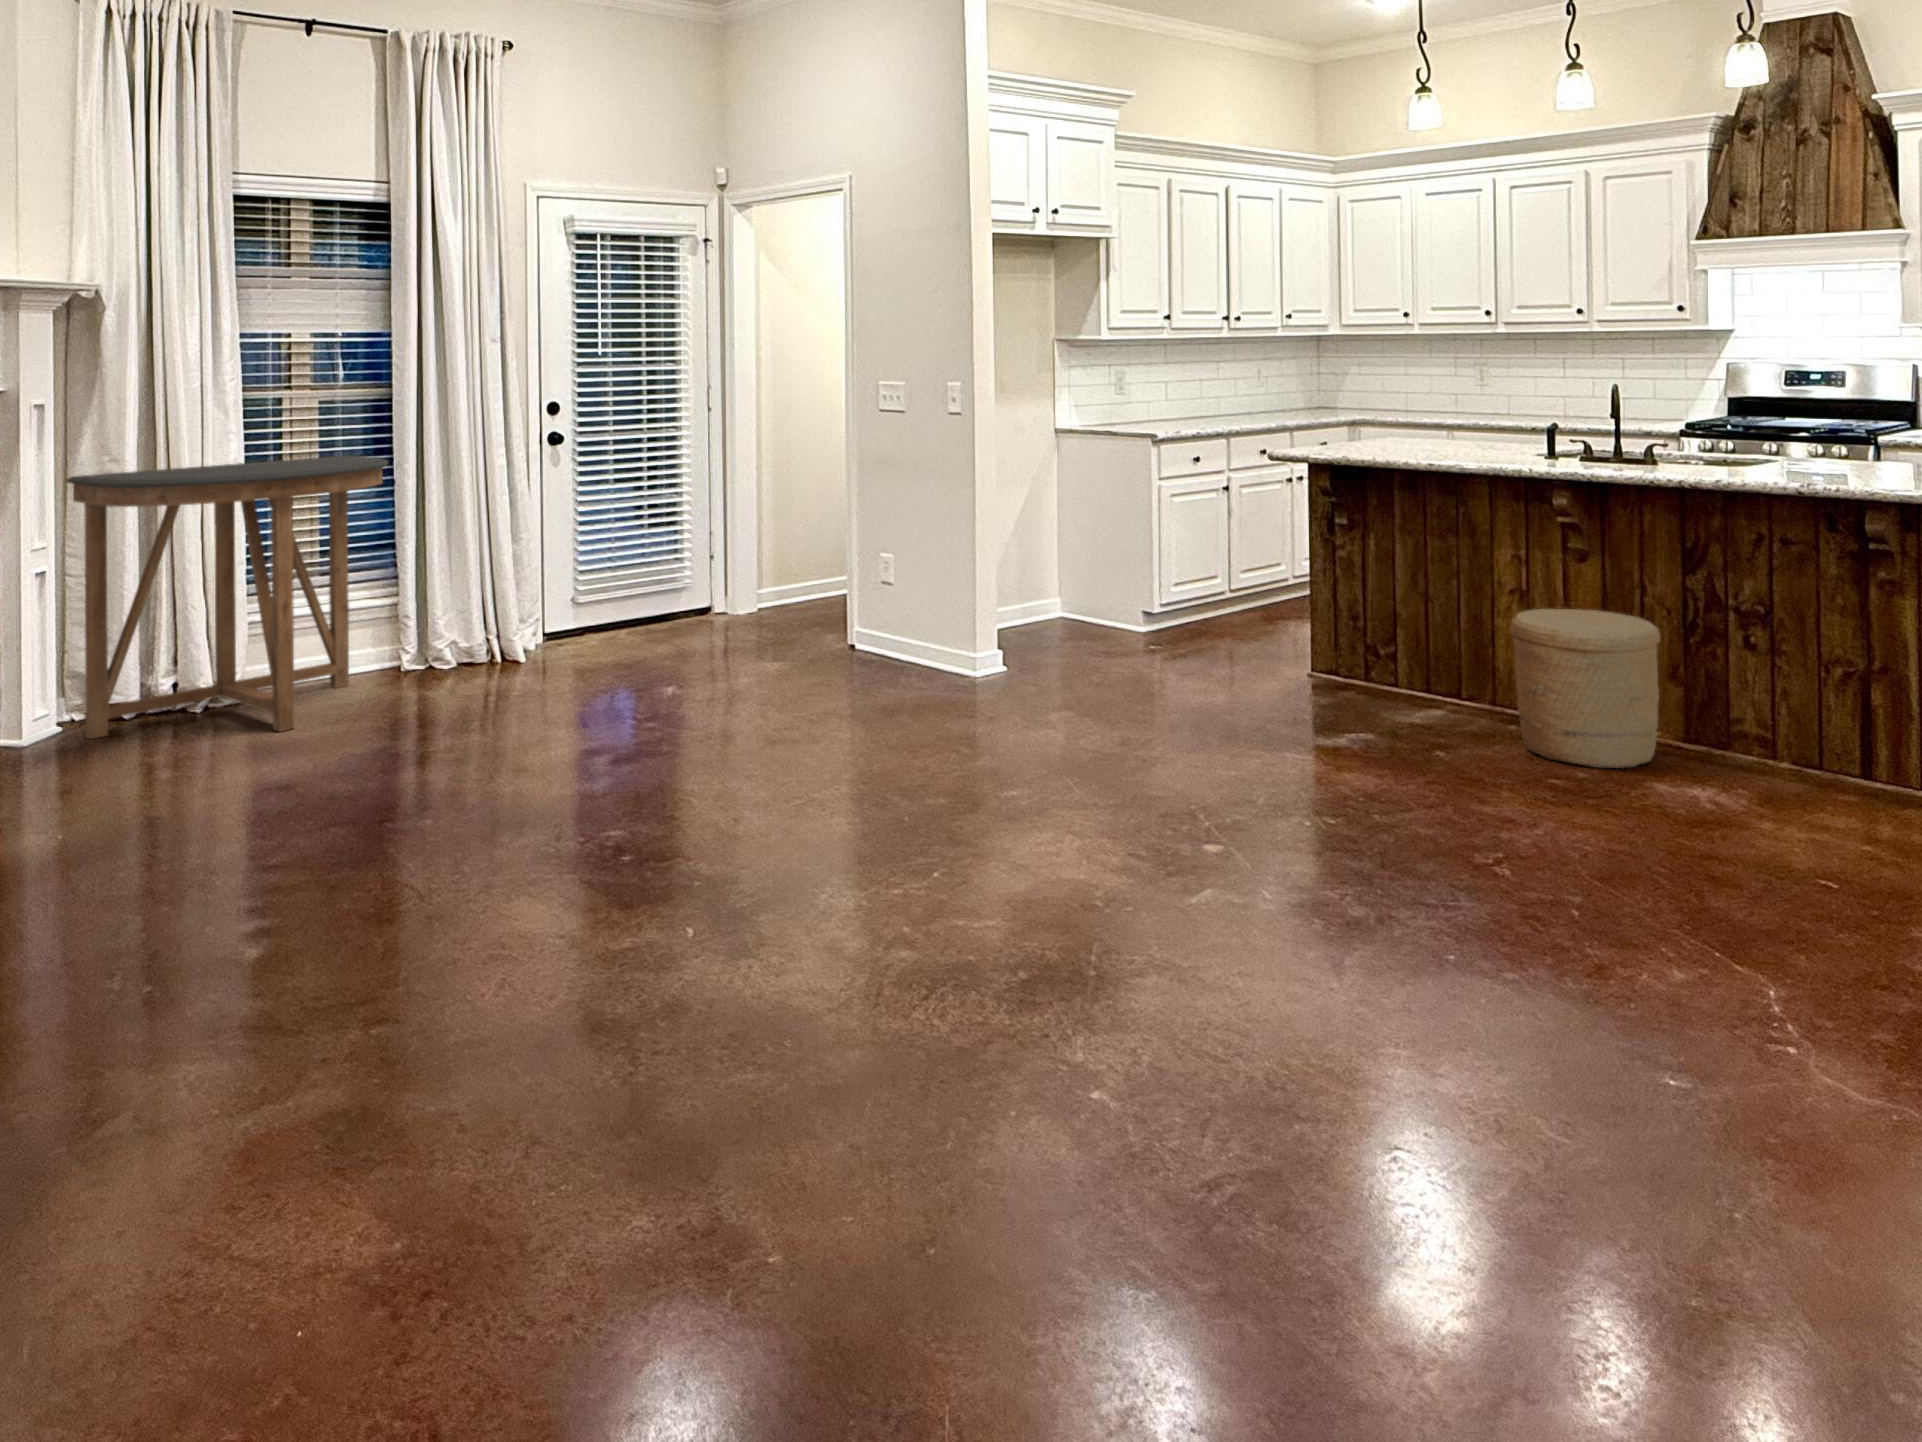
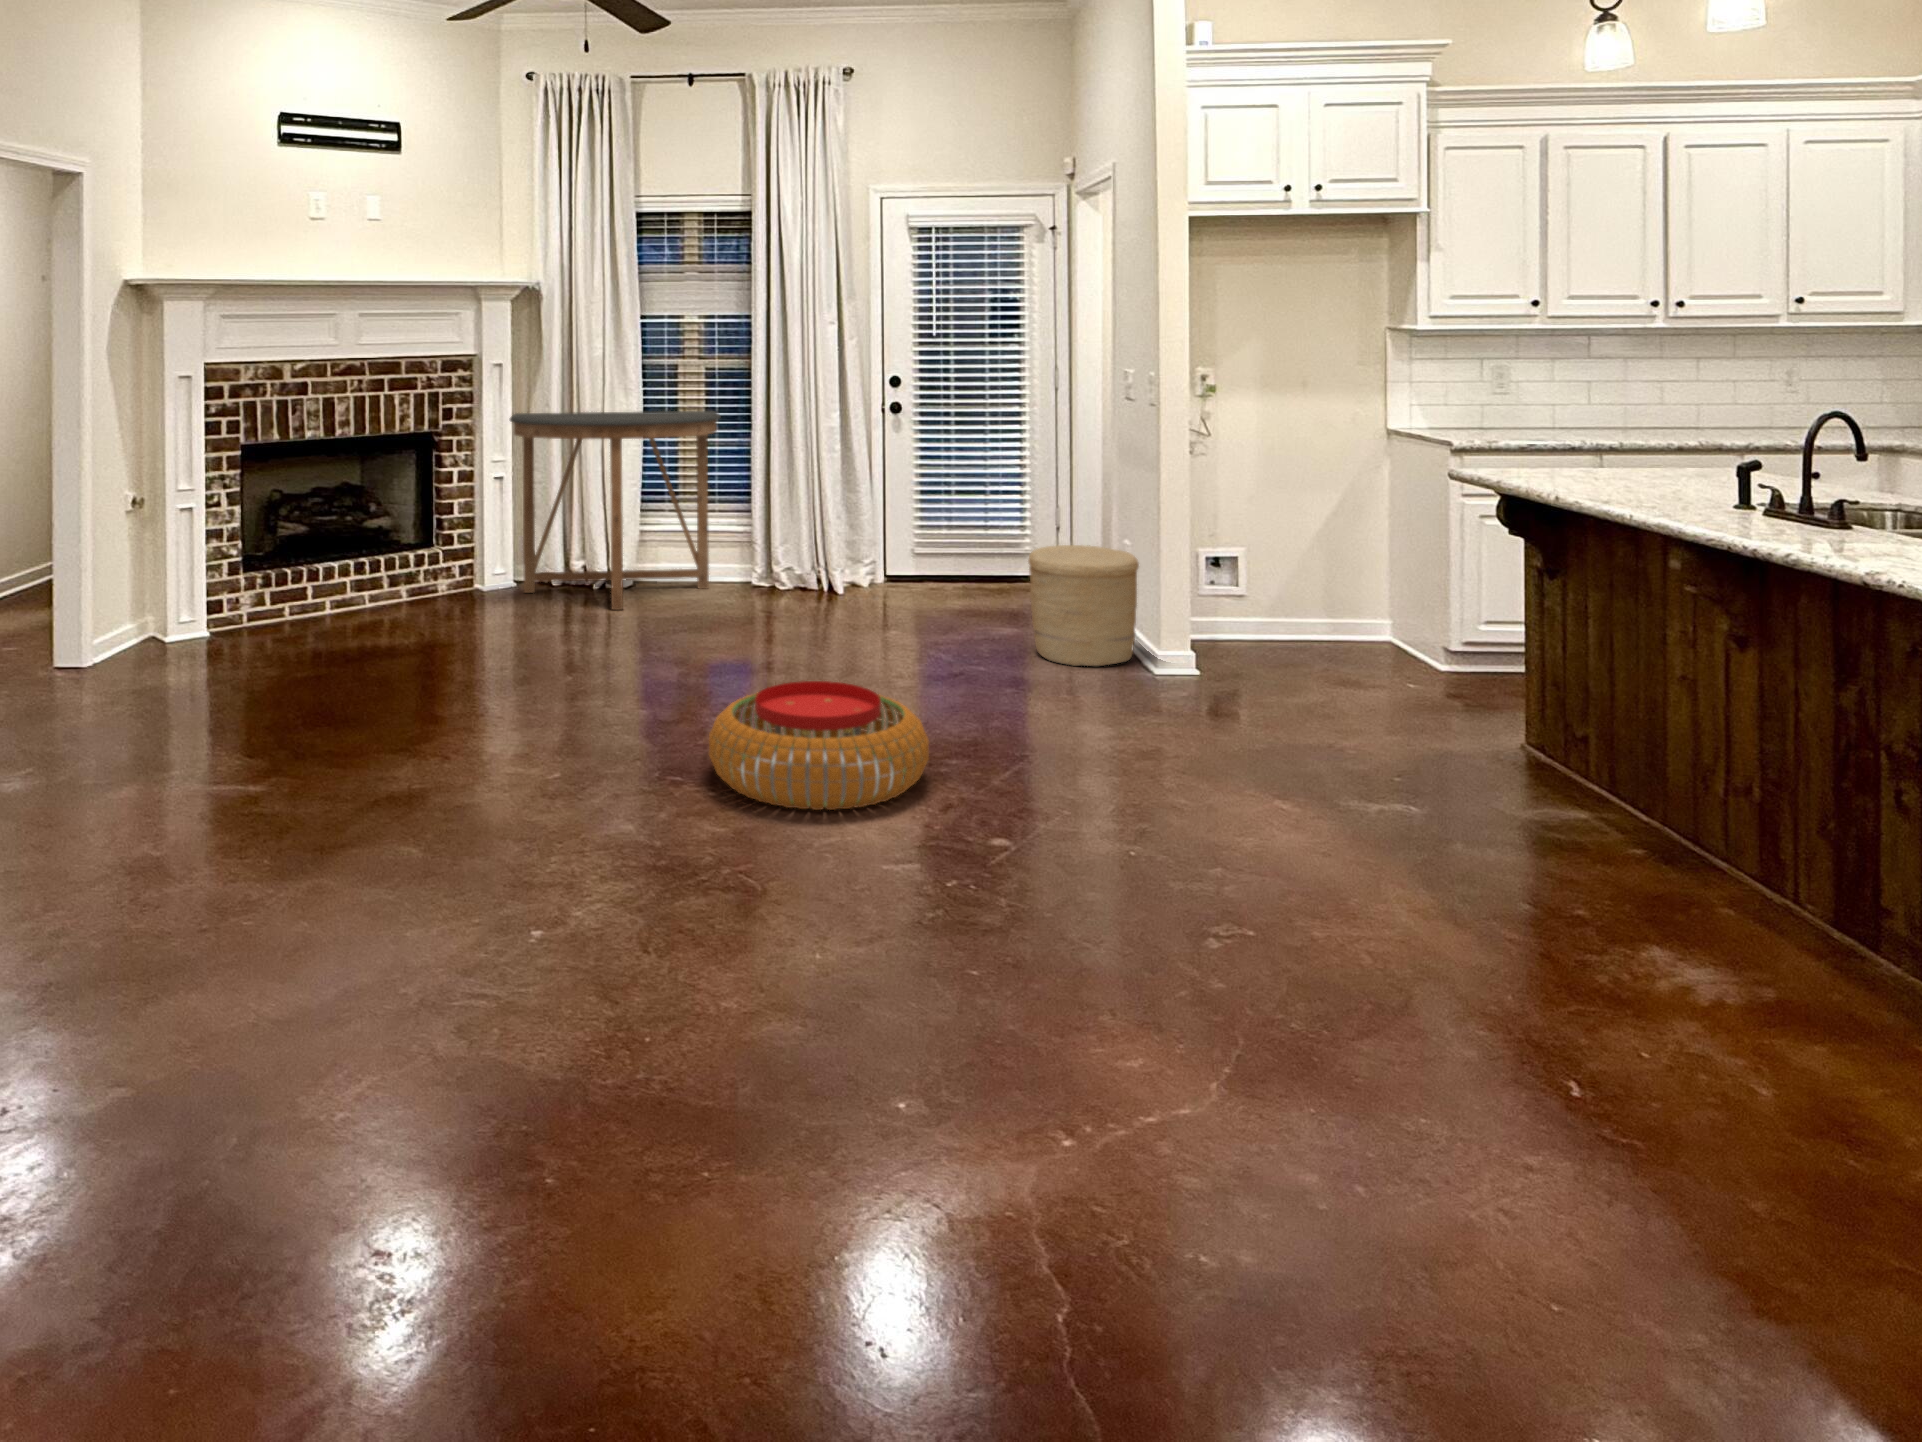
woven basket: present [1510,609,1660,768] -> present [1028,545,1139,666]
pouf: none [794,719,1037,861] -> present [709,681,929,810]

